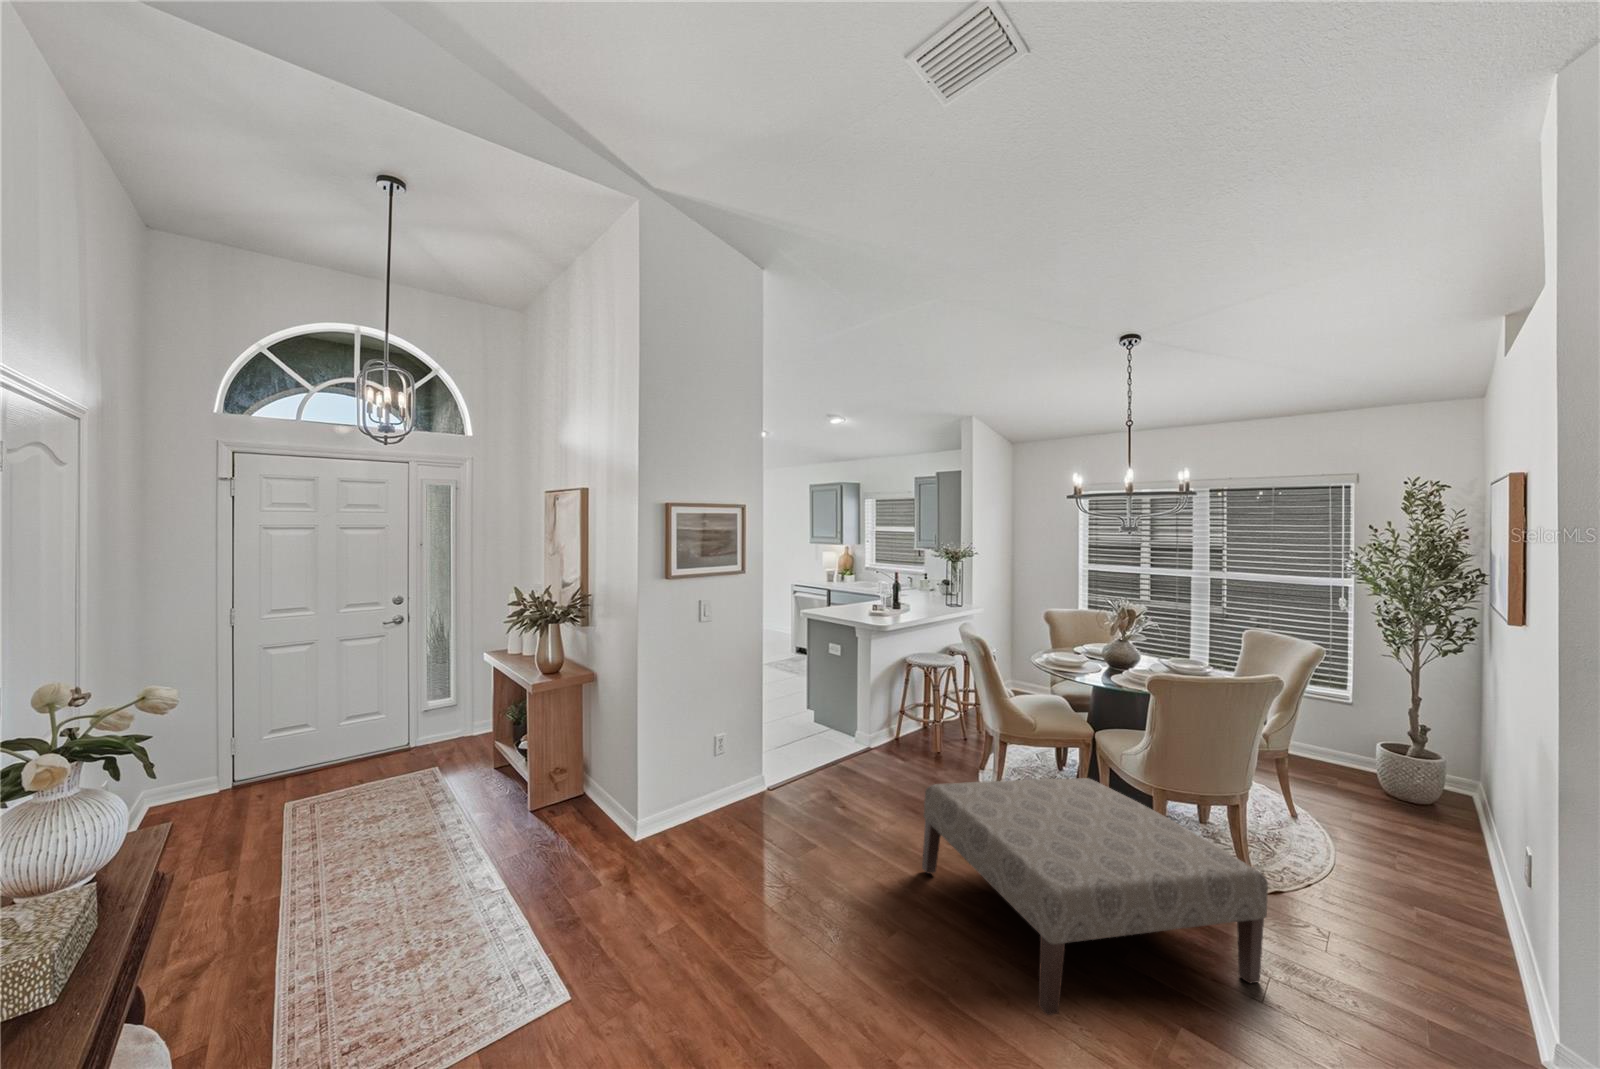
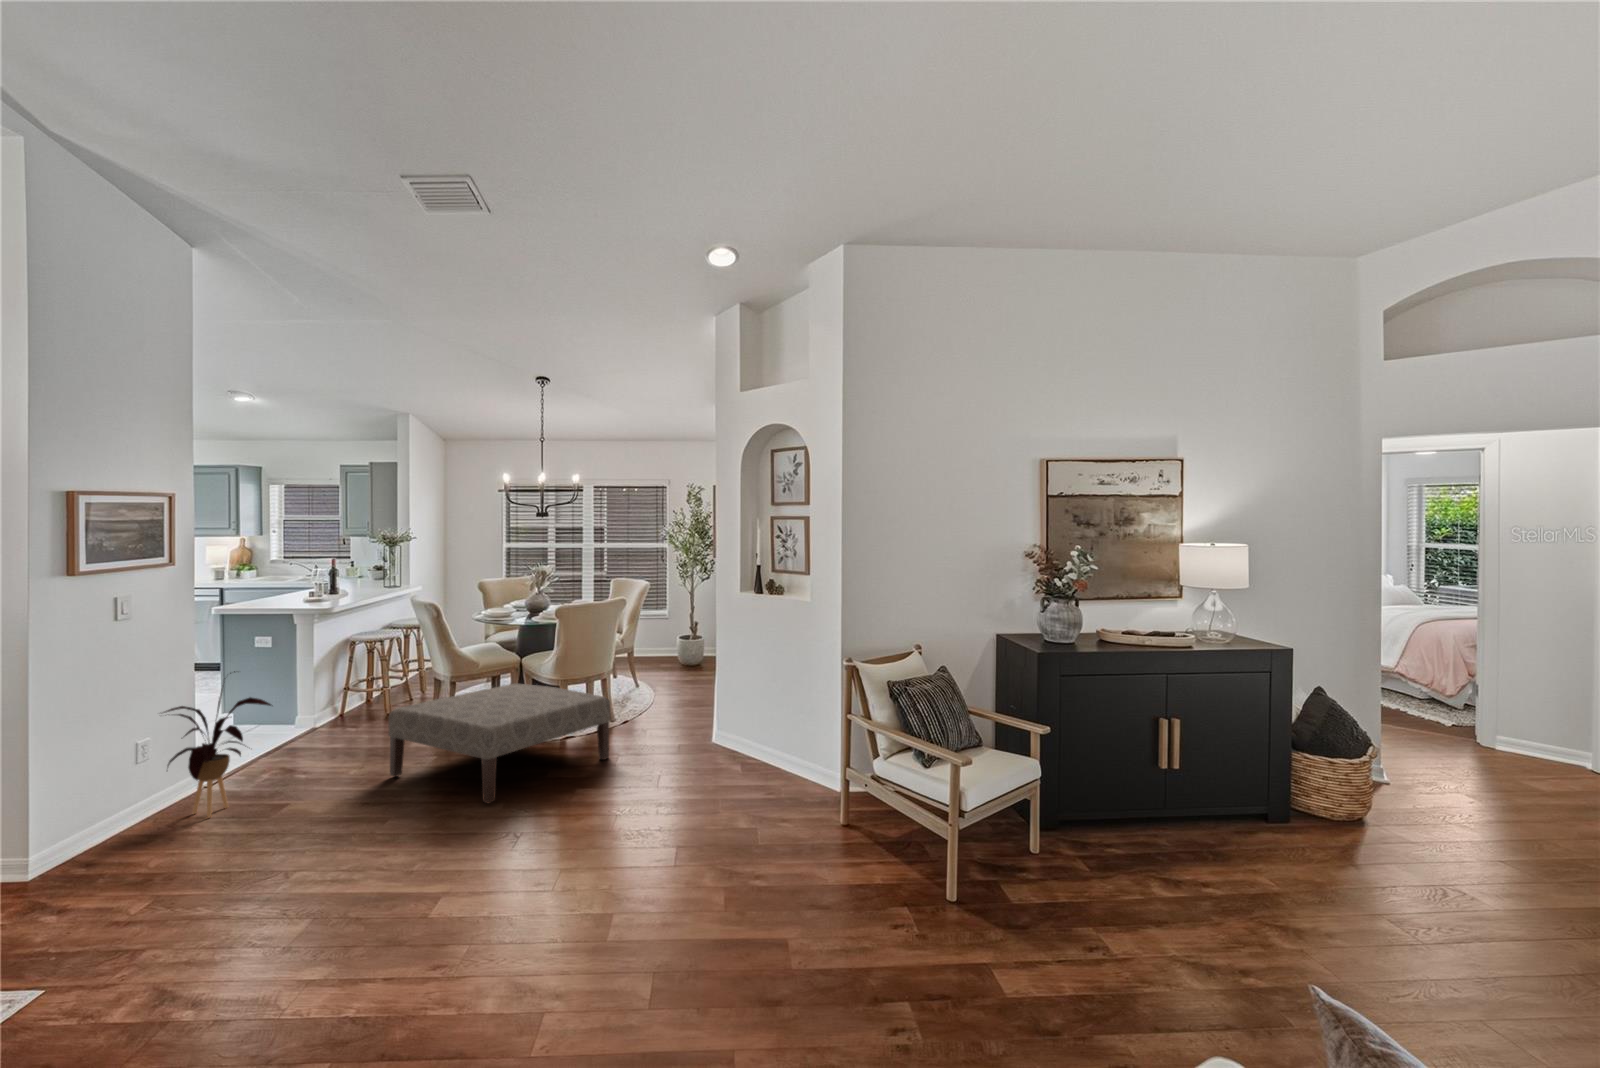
house plant: none [710,700,807,859] -> present [164,671,271,817]

